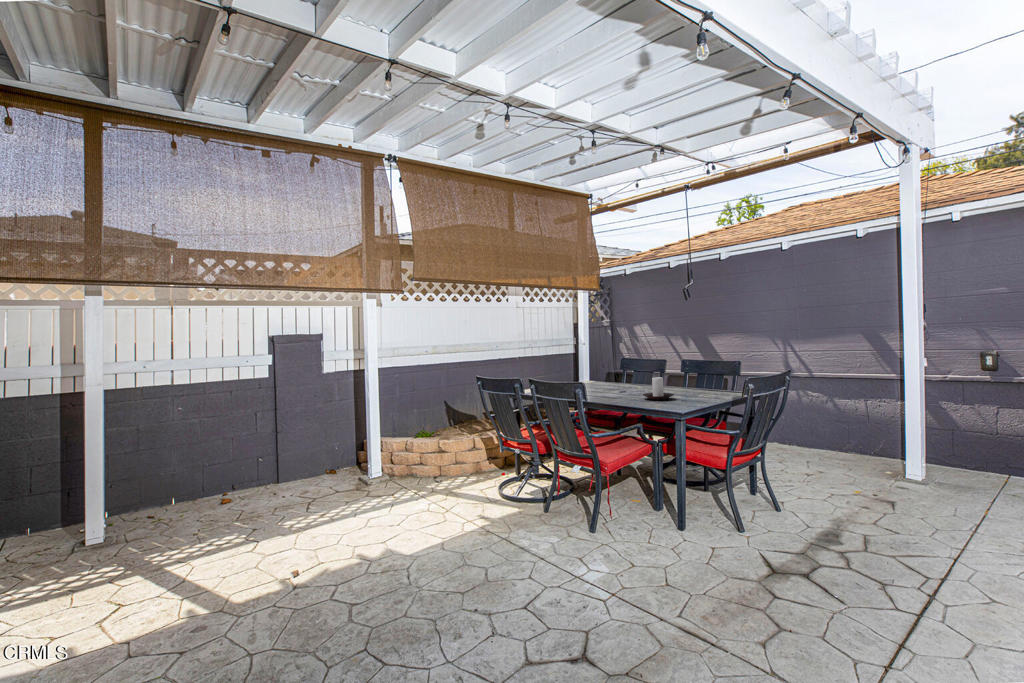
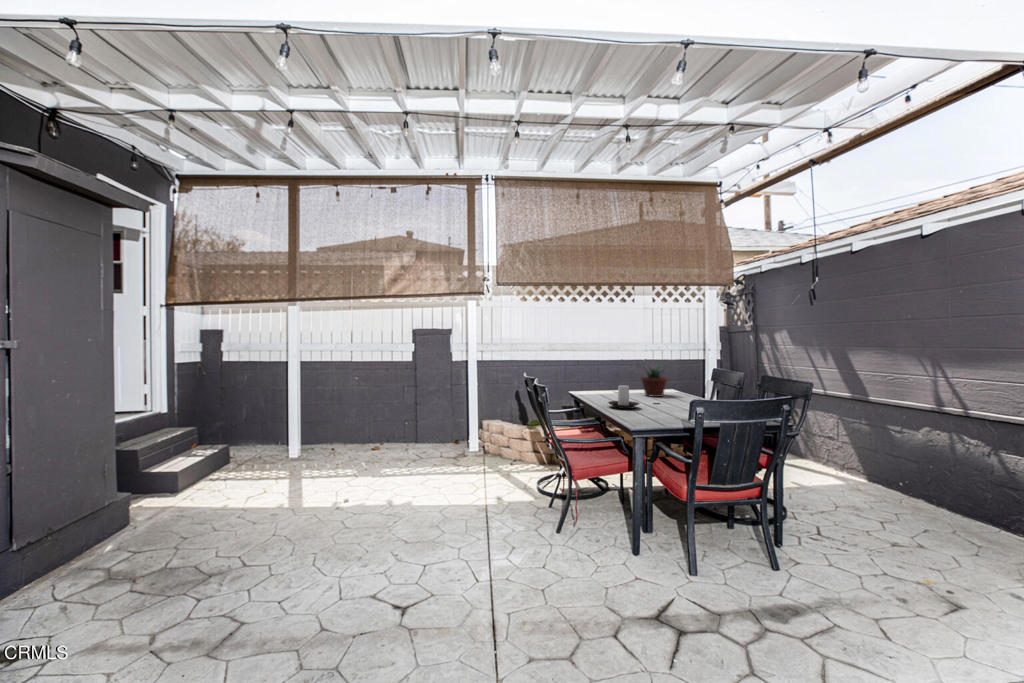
potted plant: none [604,357,639,389] -> present [640,366,669,397]

